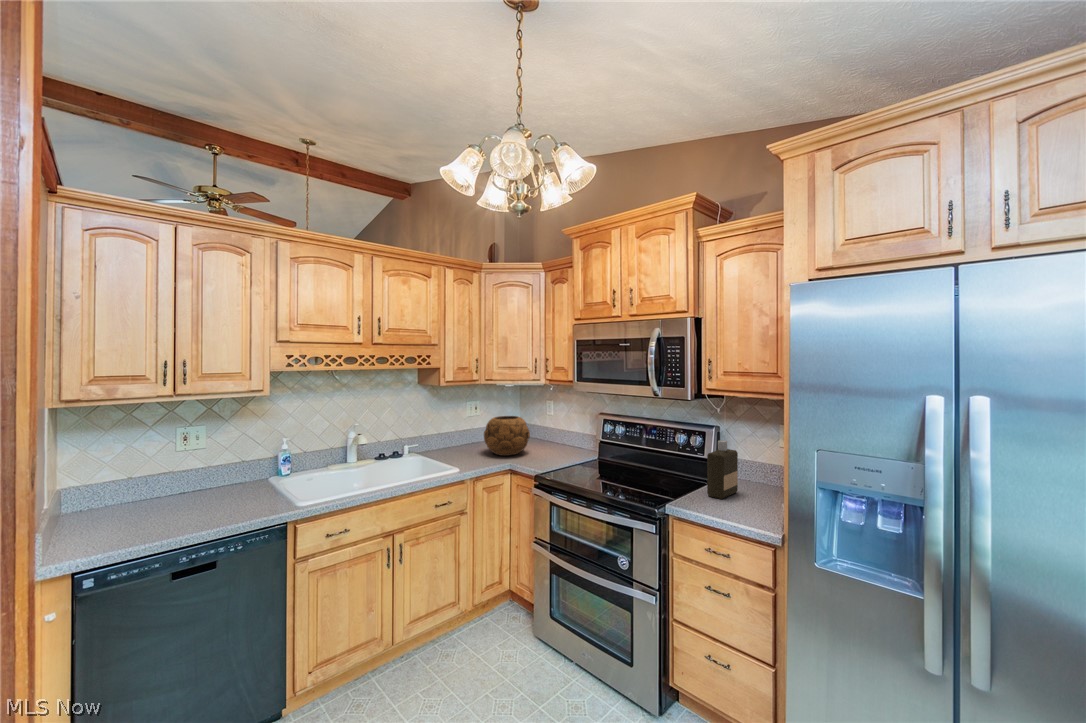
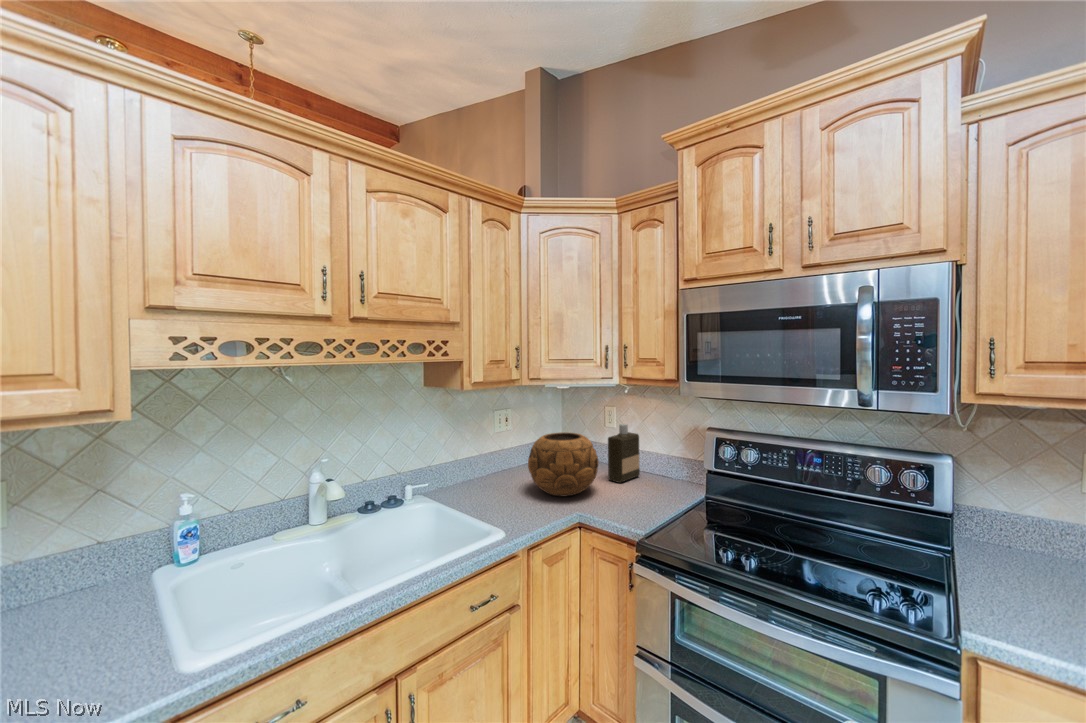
bottle: present [707,440,738,499] -> present [608,424,640,483]

